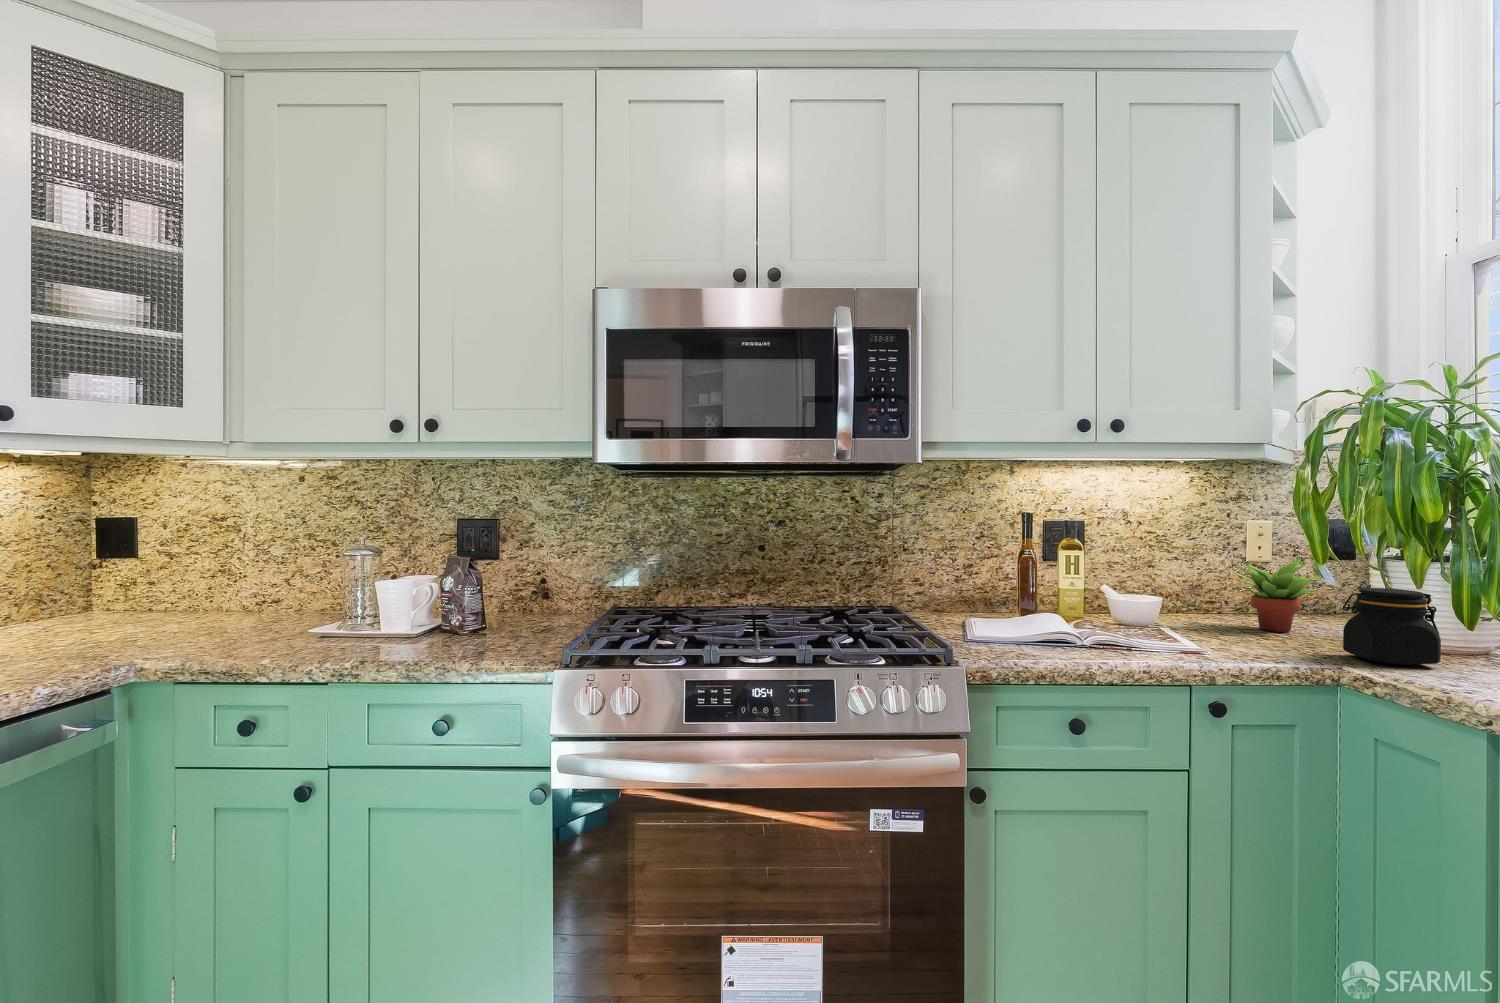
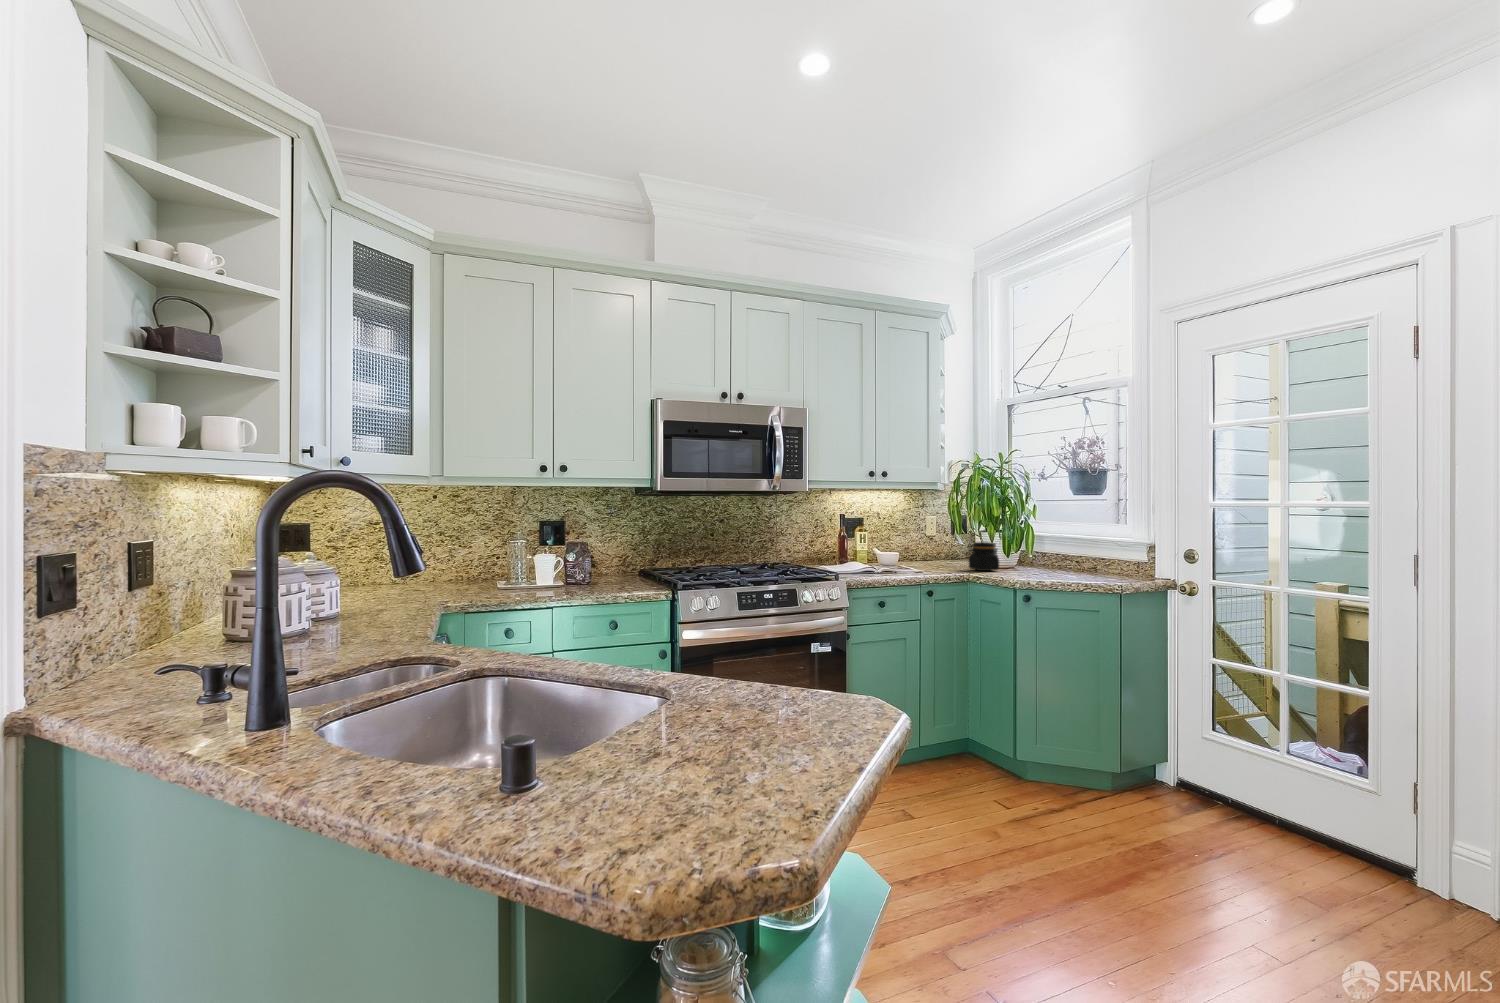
succulent plant: present [1233,557,1321,632] -> none [925,533,958,565]

